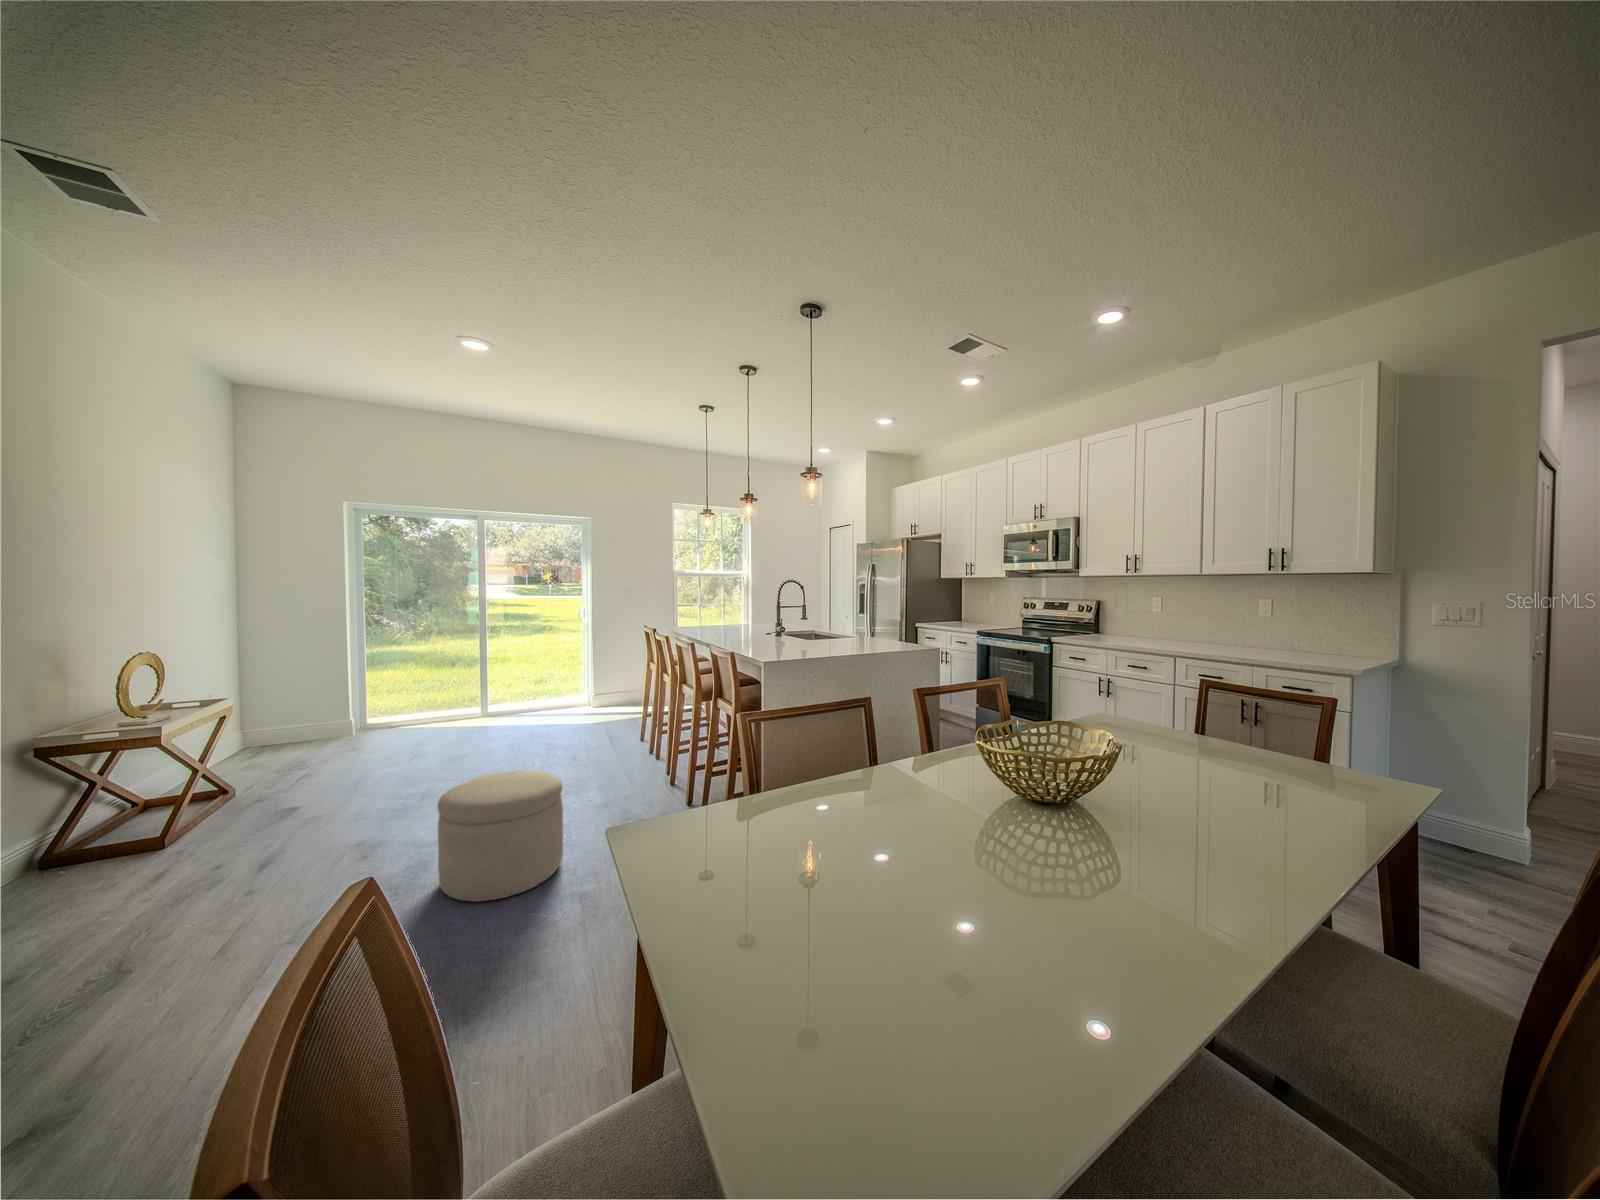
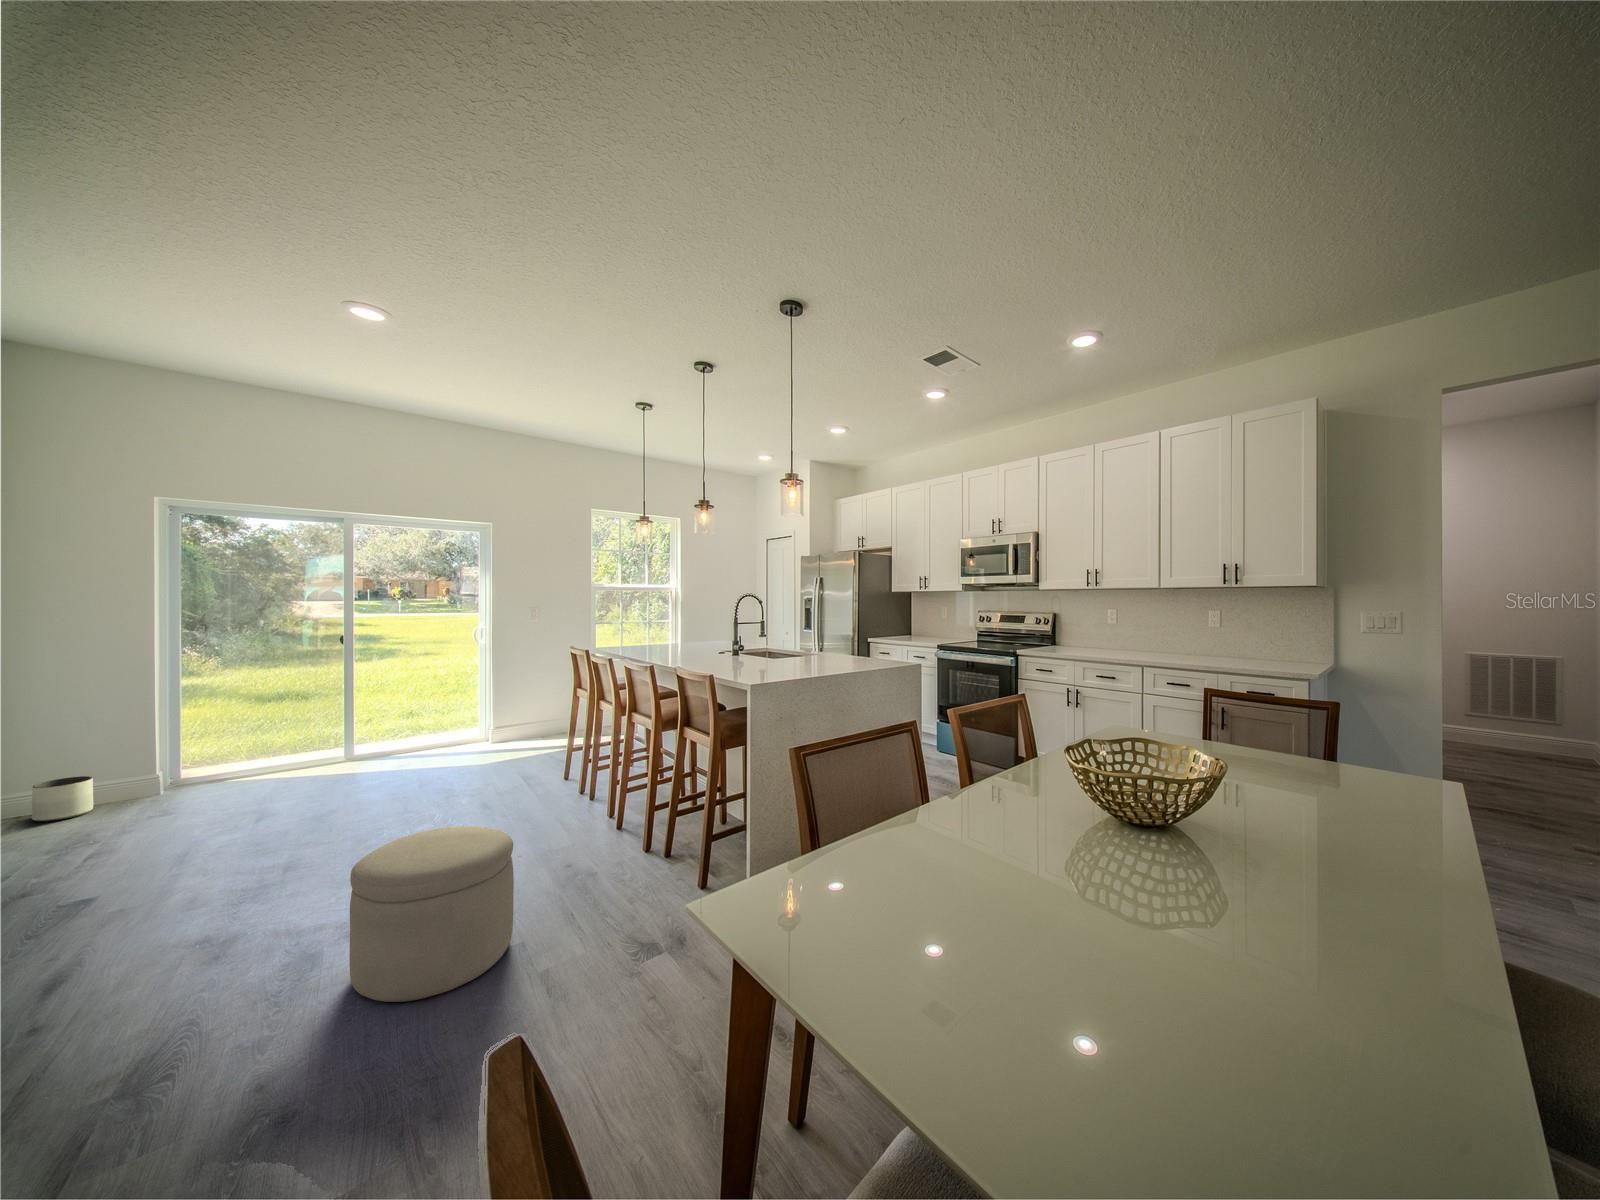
planter: none [265,719,304,751] -> present [32,776,93,822]

